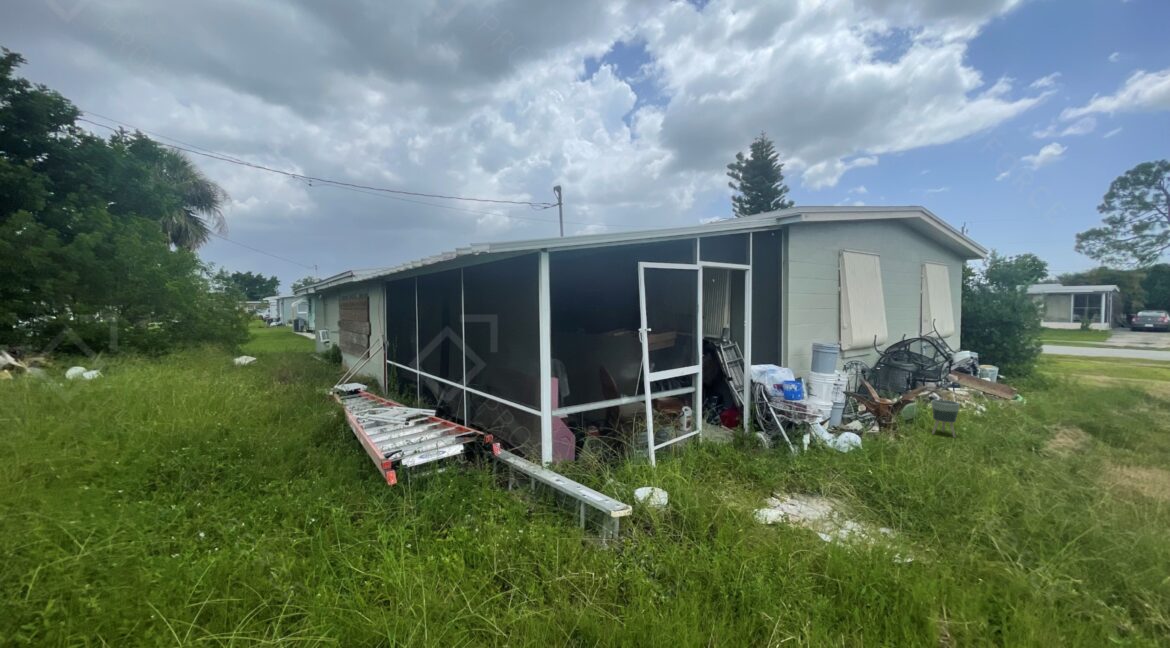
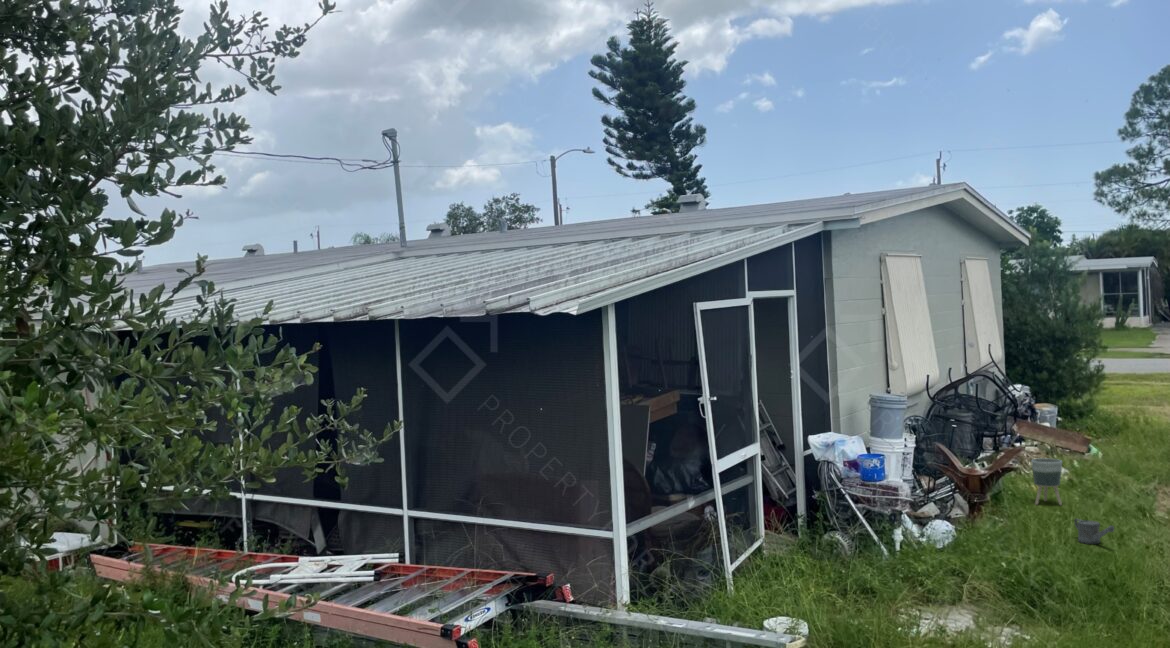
watering can: none [951,452,984,476] -> present [1074,519,1114,544]

